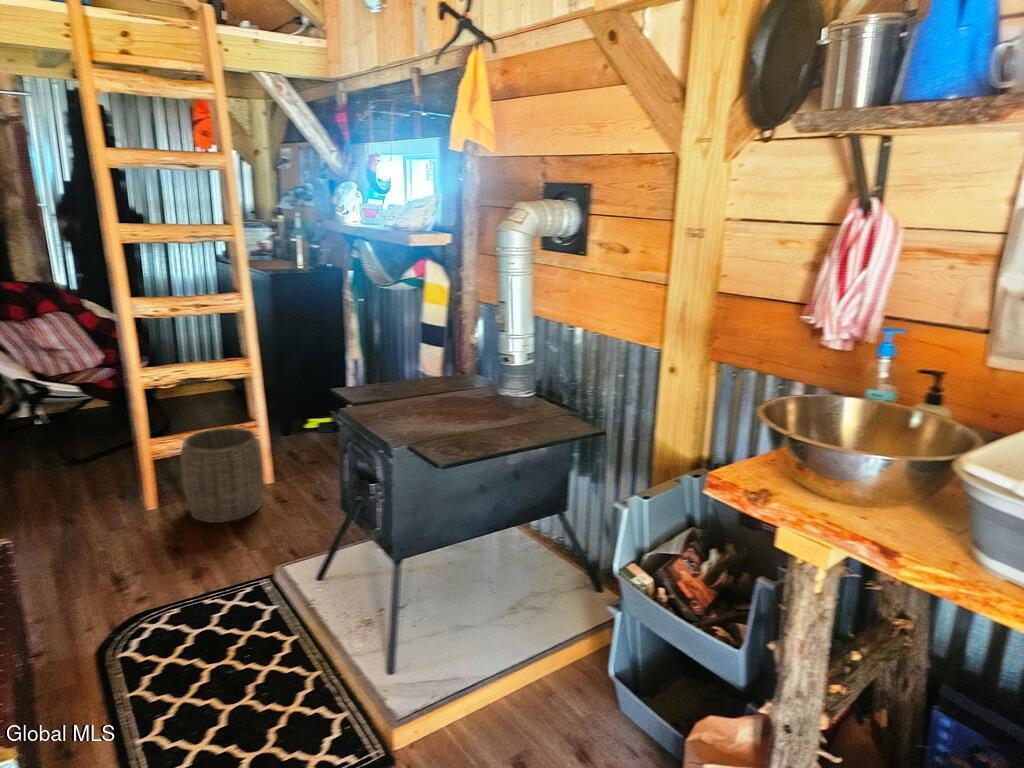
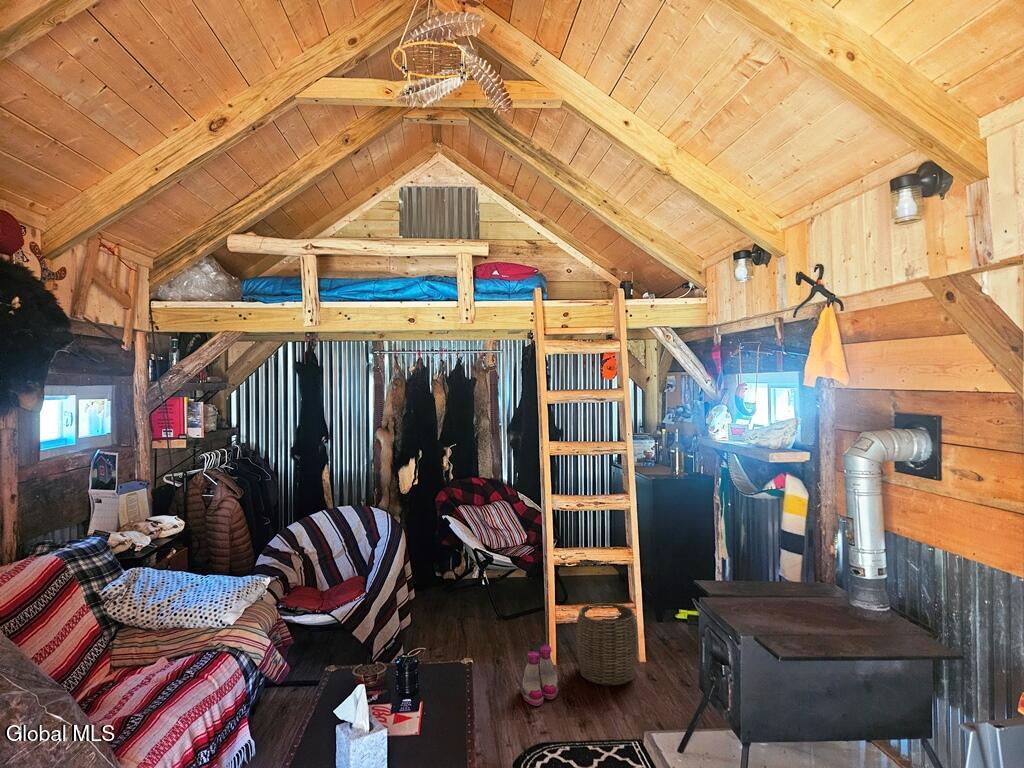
boots: none [107,492,162,568] -> present [521,645,559,706]

